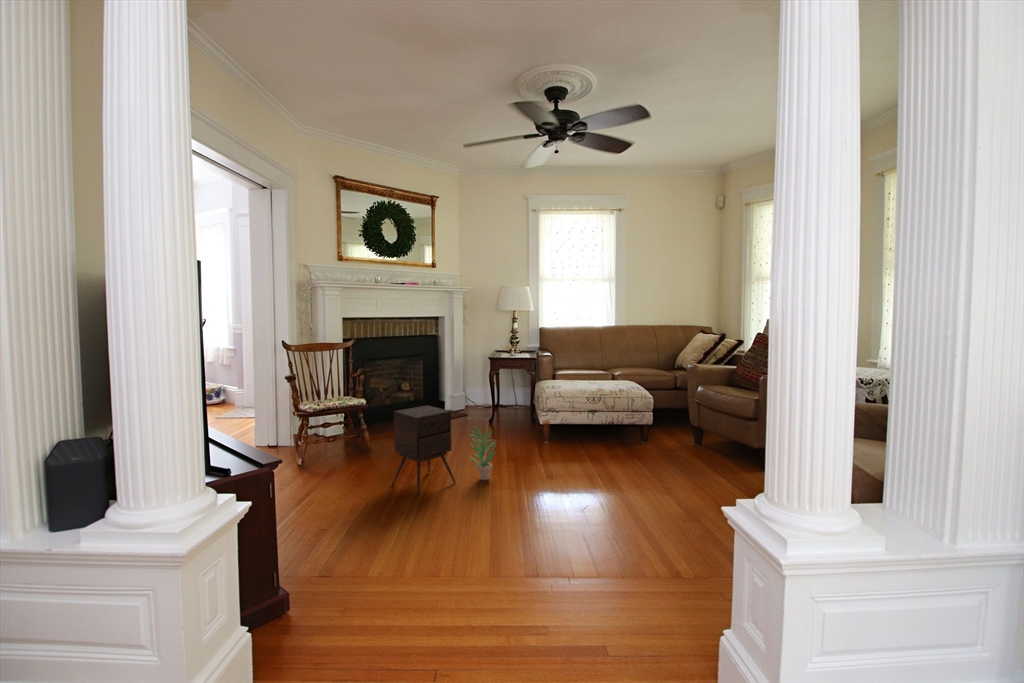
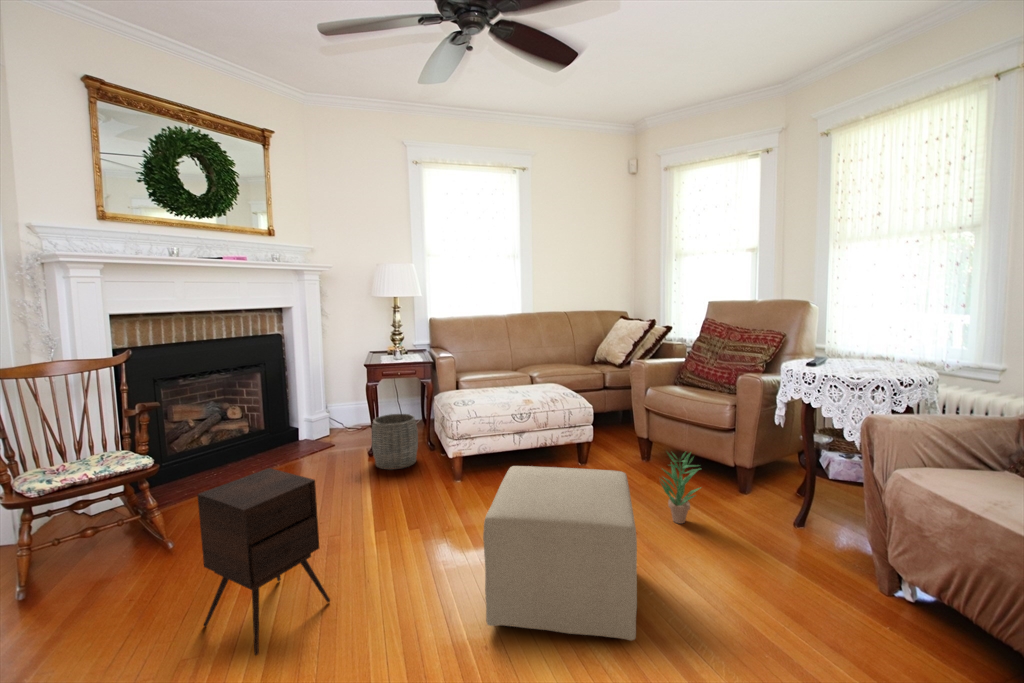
woven basket: none [490,394,522,432] -> present [371,414,418,470]
ottoman: none [538,420,641,517] -> present [483,466,637,641]
potted plant: present [471,427,495,480] -> present [661,452,700,524]

